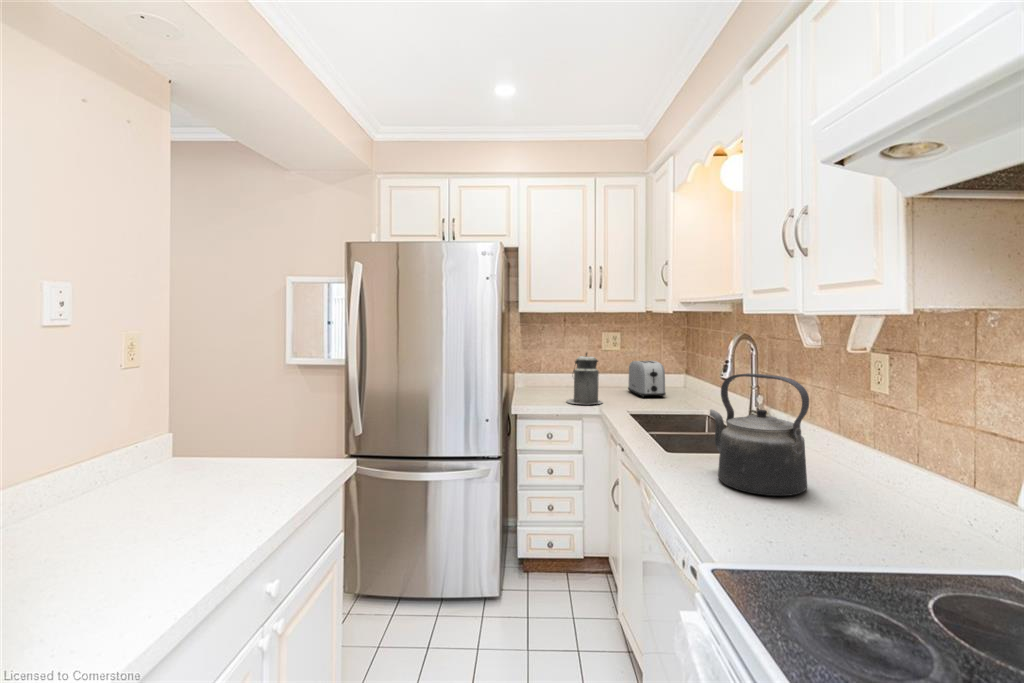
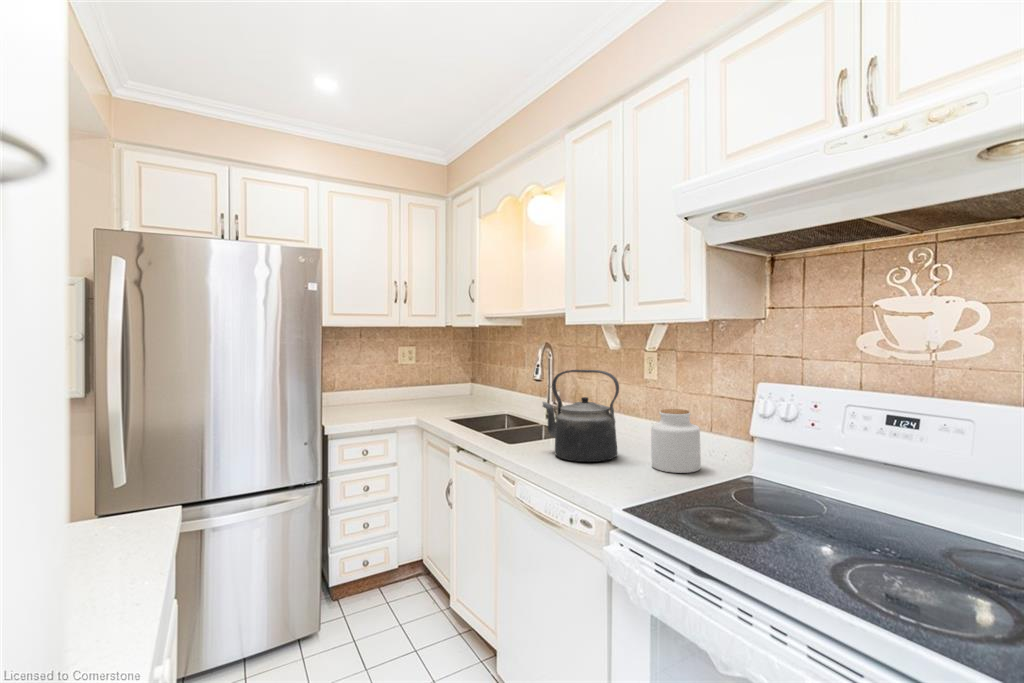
canister: present [567,352,602,404] -> none [374,364,410,416]
toaster: present [628,361,666,397] -> none [424,371,462,406]
jar: none [848,440,935,540] -> present [651,409,701,473]

